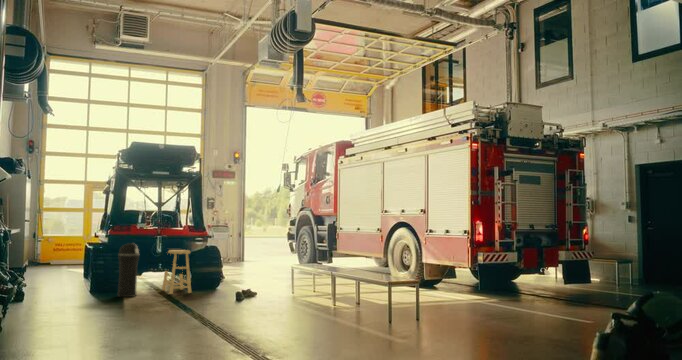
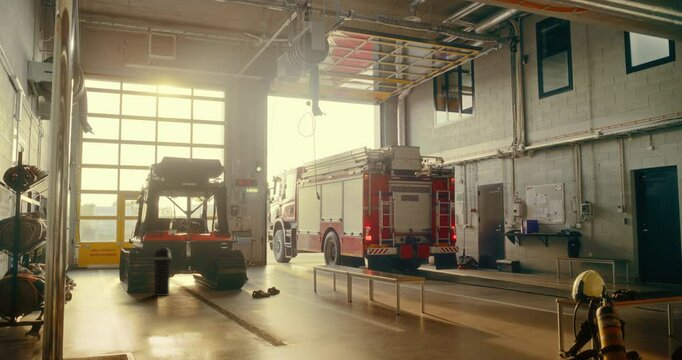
stool: present [162,250,191,294] -> none [192,253,218,294]

